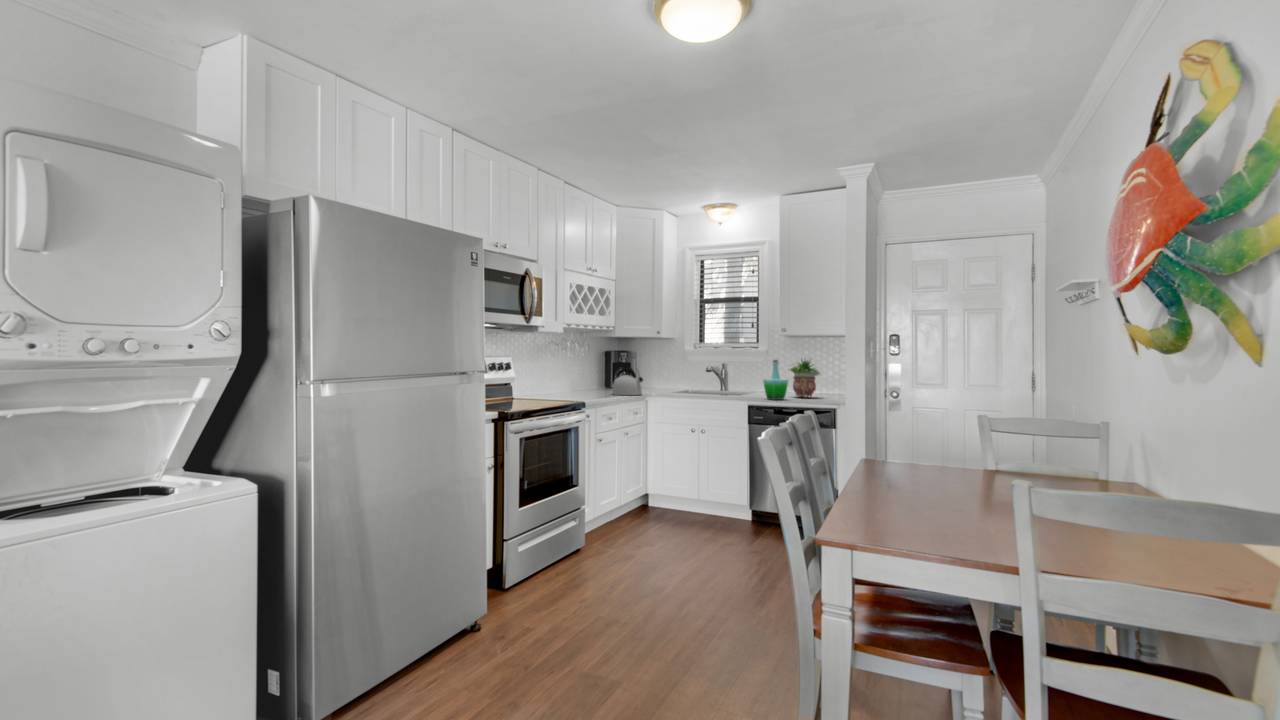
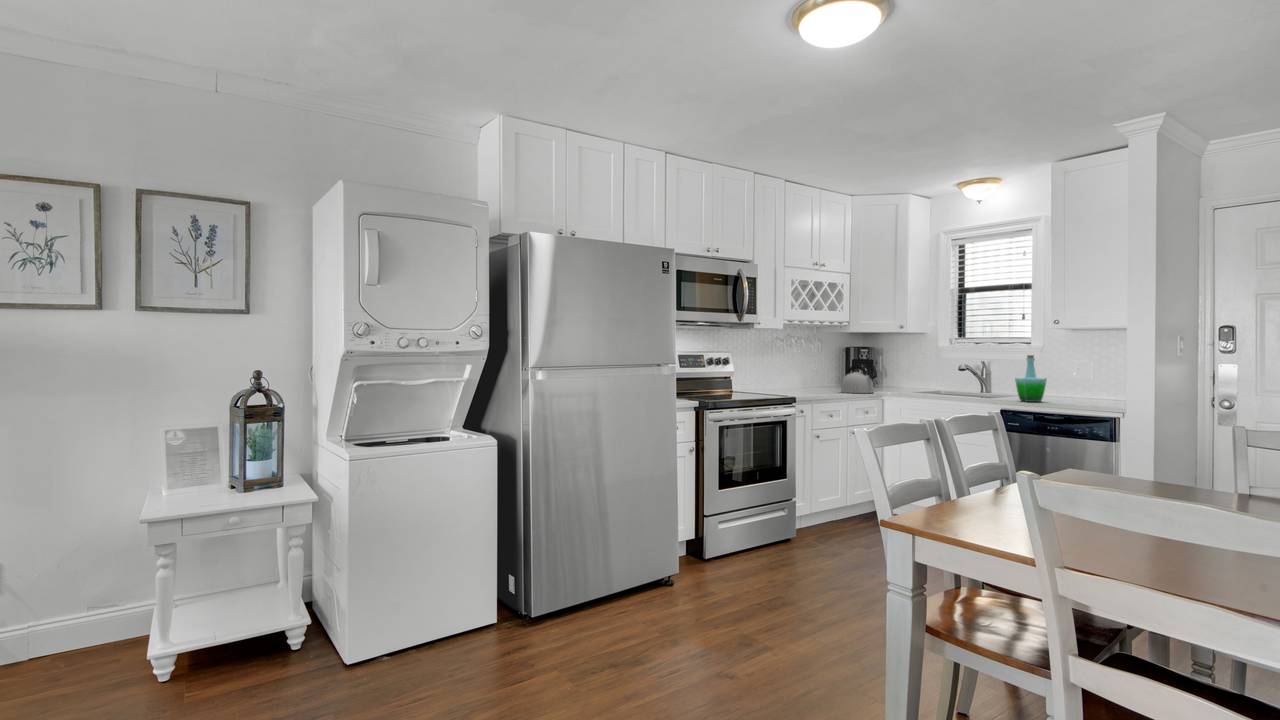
potted plant: present [790,358,820,397] -> none [1055,352,1102,400]

